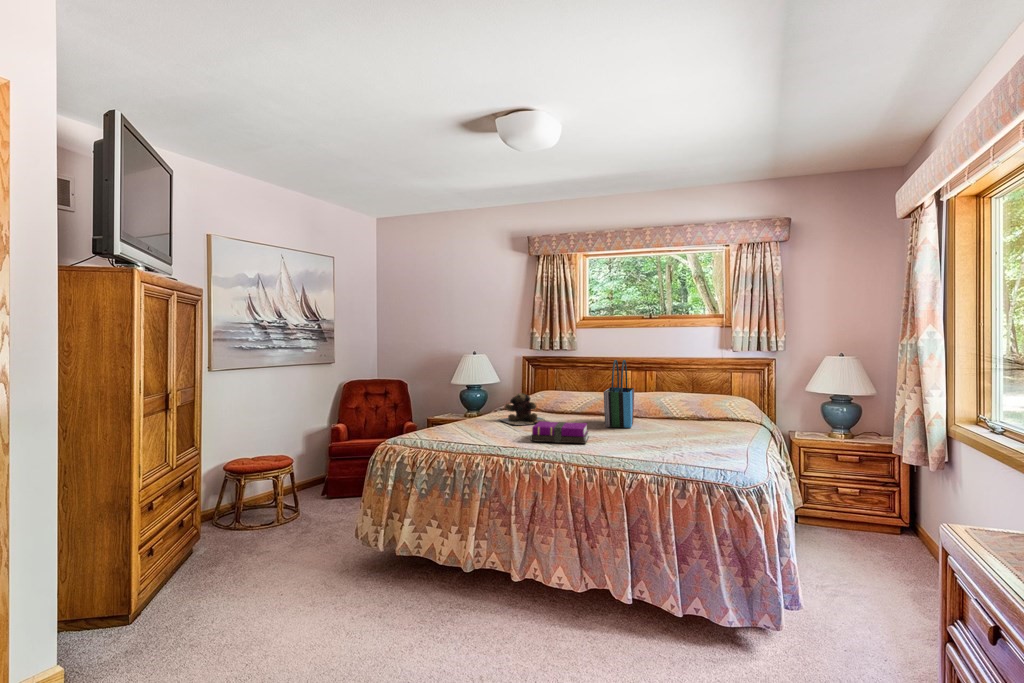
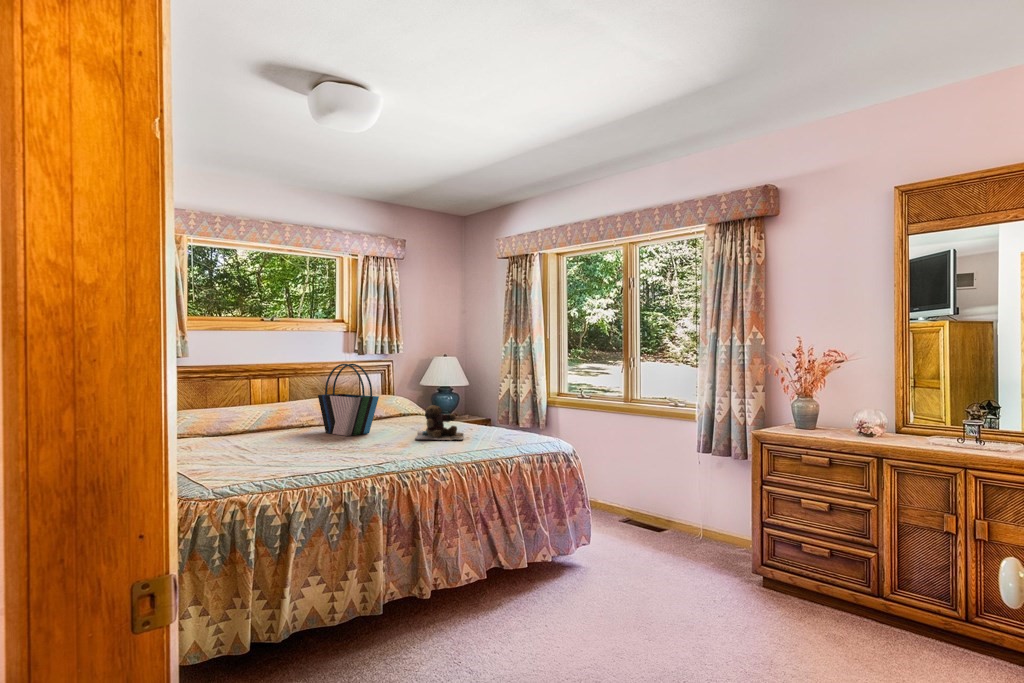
teddy bear: present [499,393,549,425] -> present [415,405,464,440]
notebook: present [531,421,589,443] -> none [336,430,412,456]

